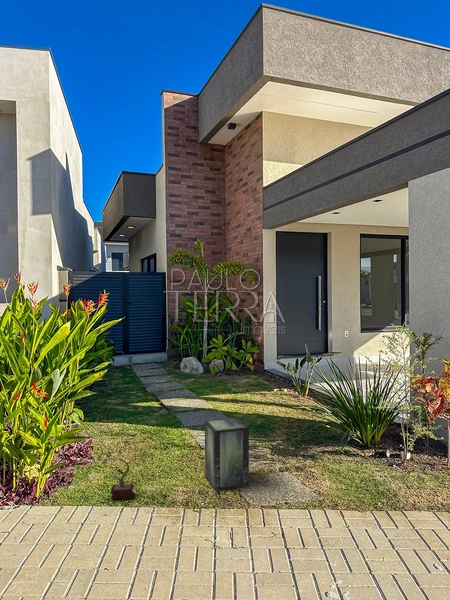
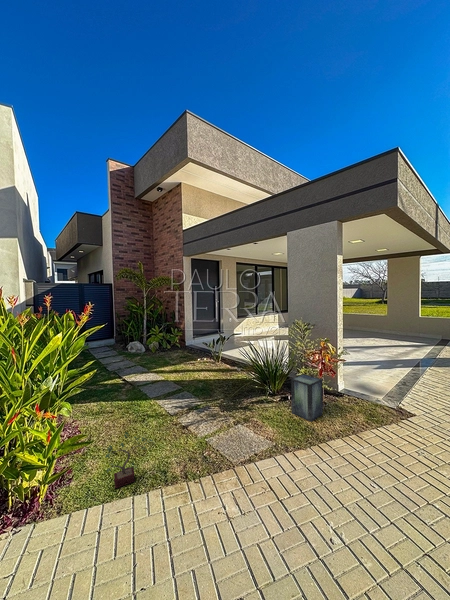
storage box: present [205,418,249,491] -> present [291,374,323,422]

